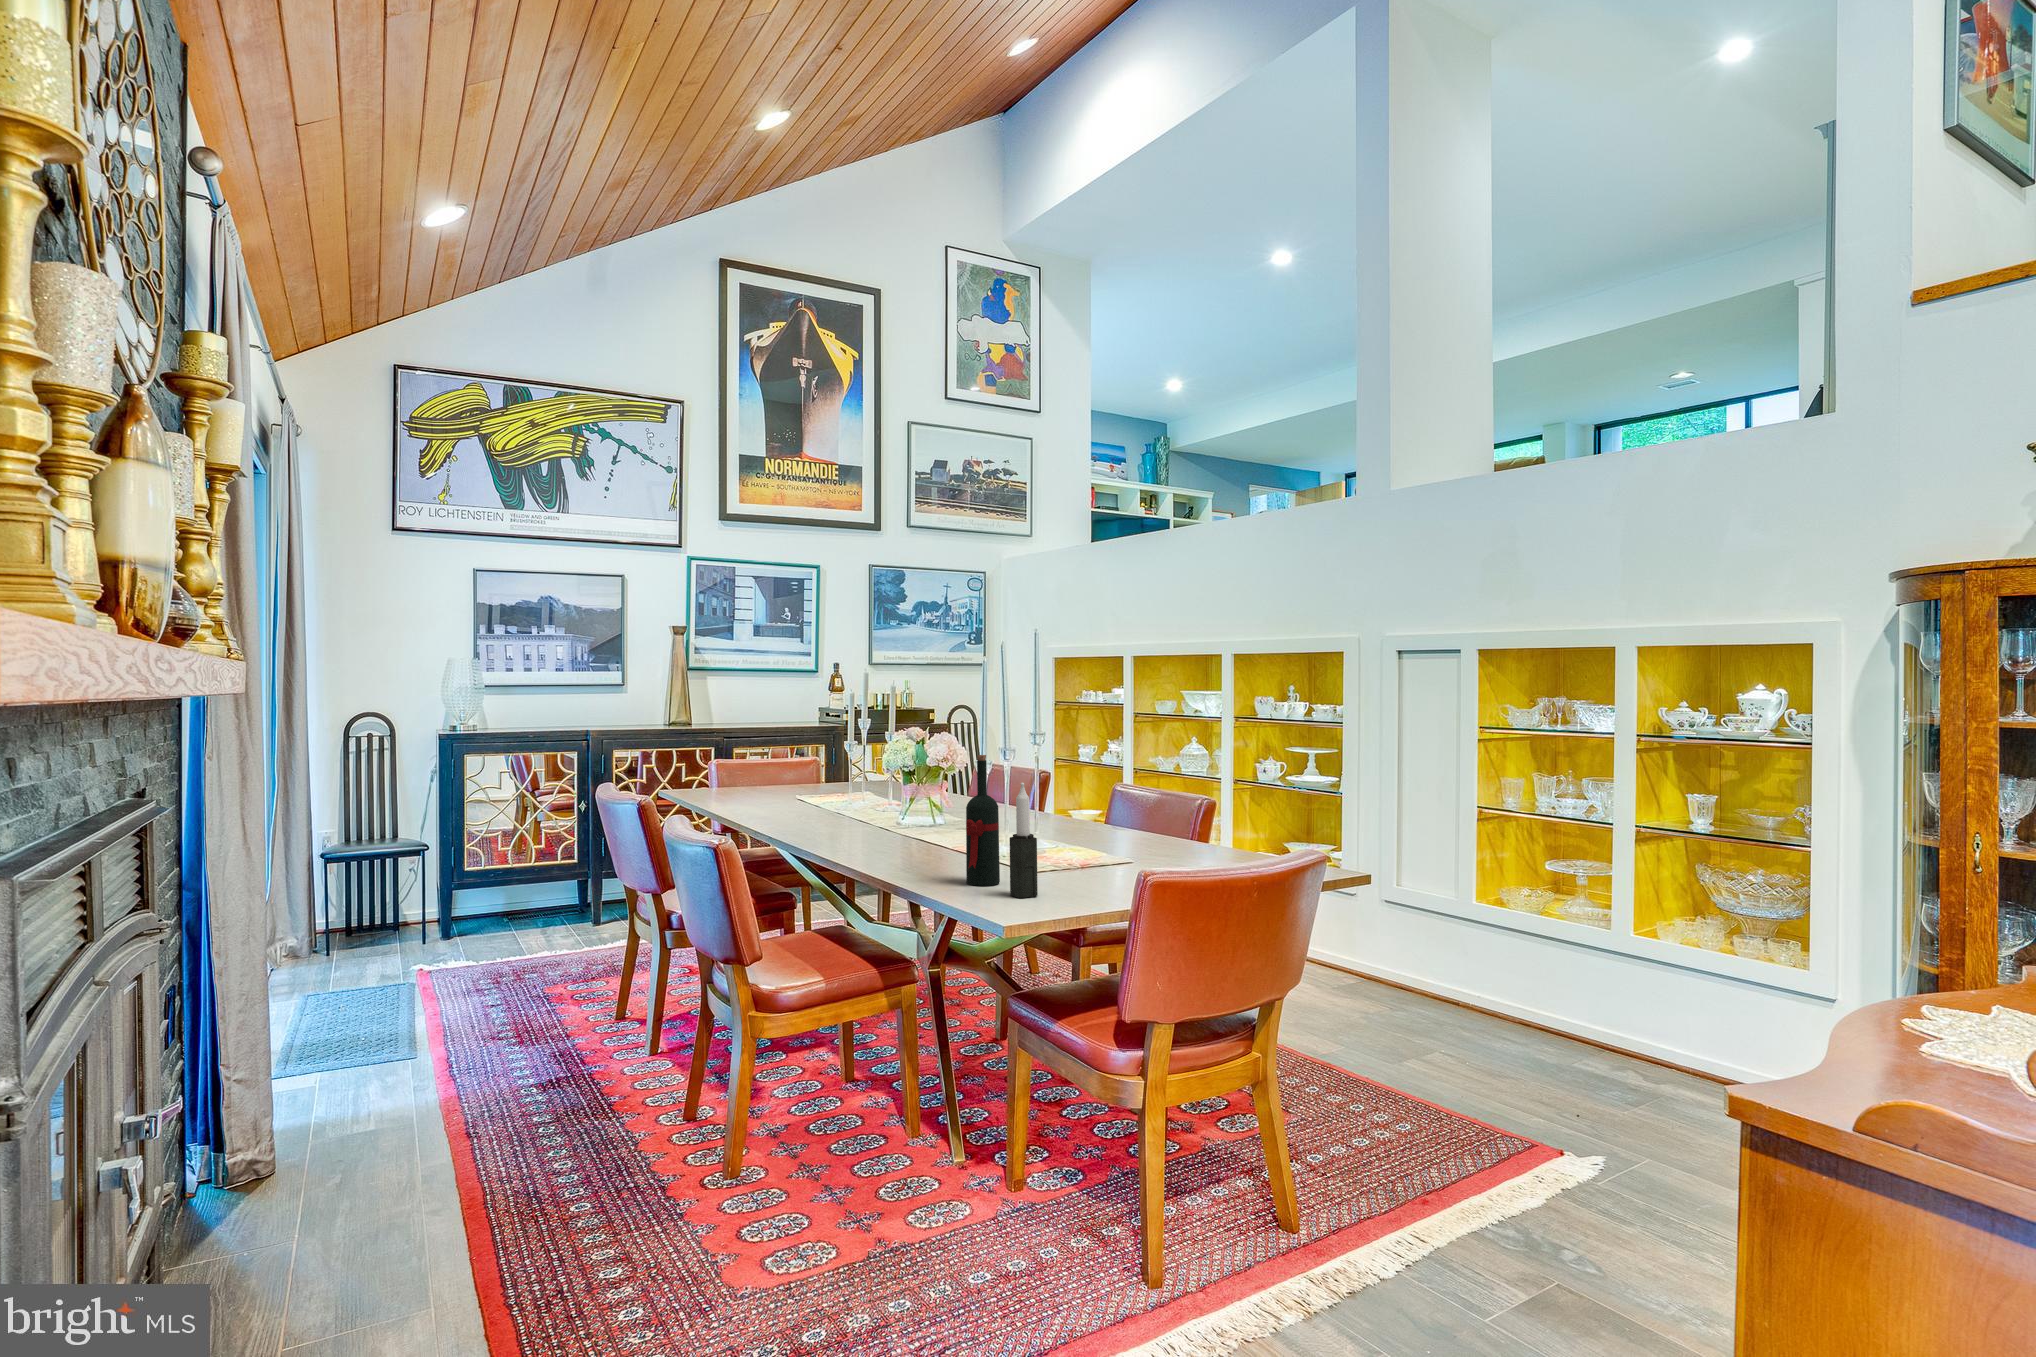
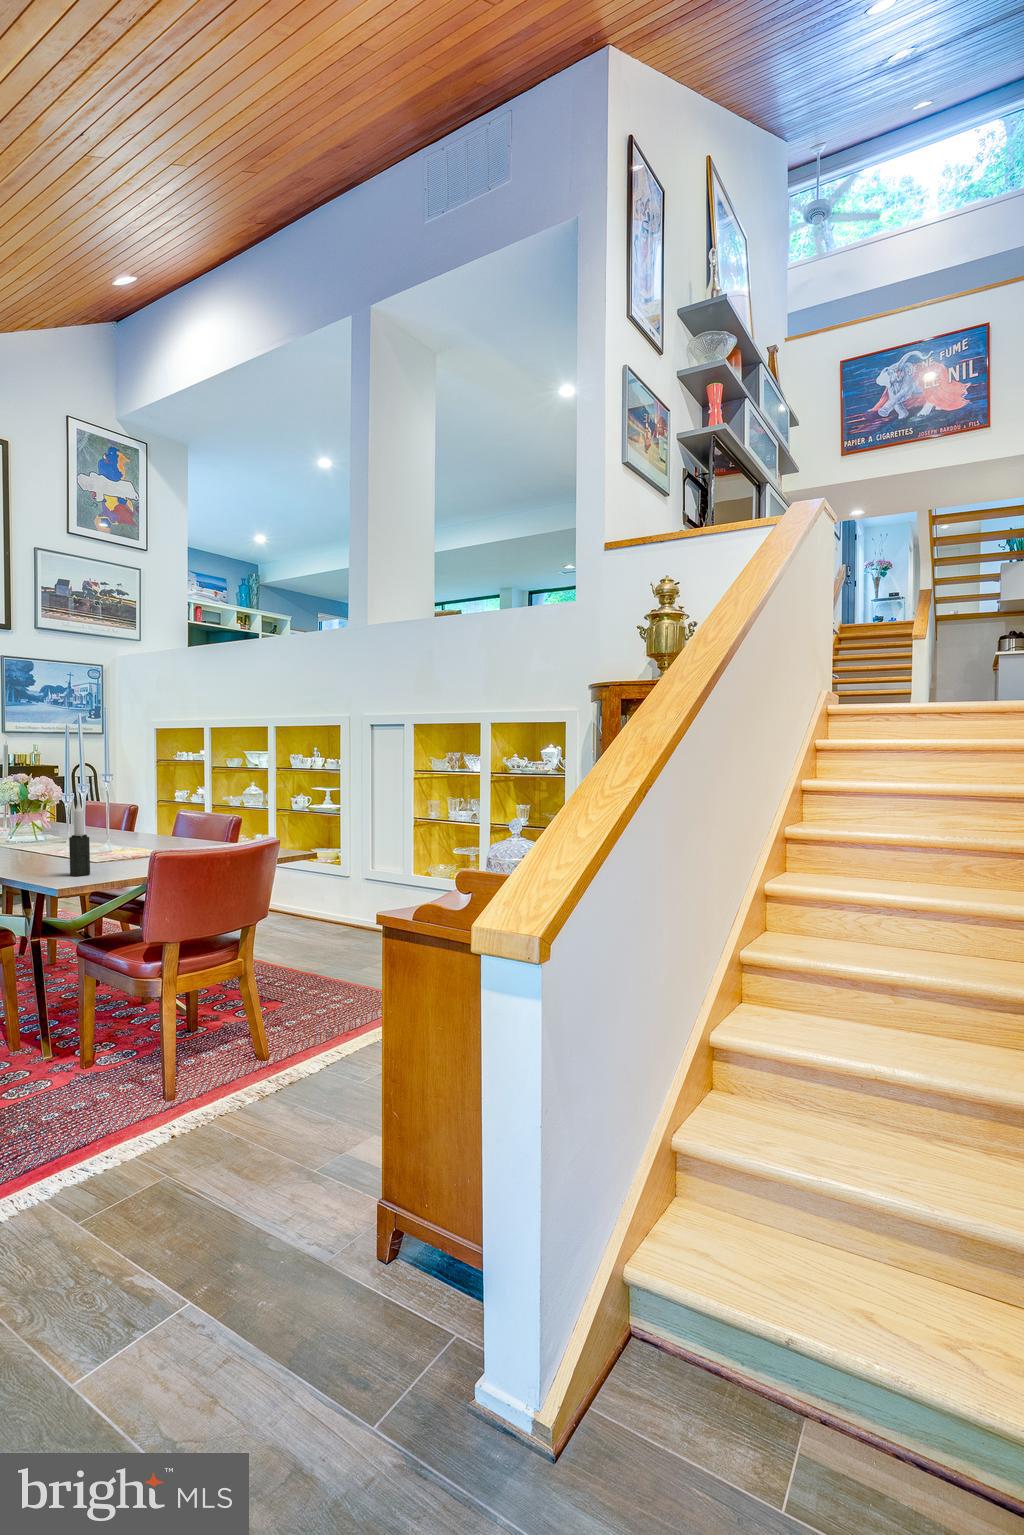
wine bottle: present [966,755,1000,886] -> none [39,785,67,872]

